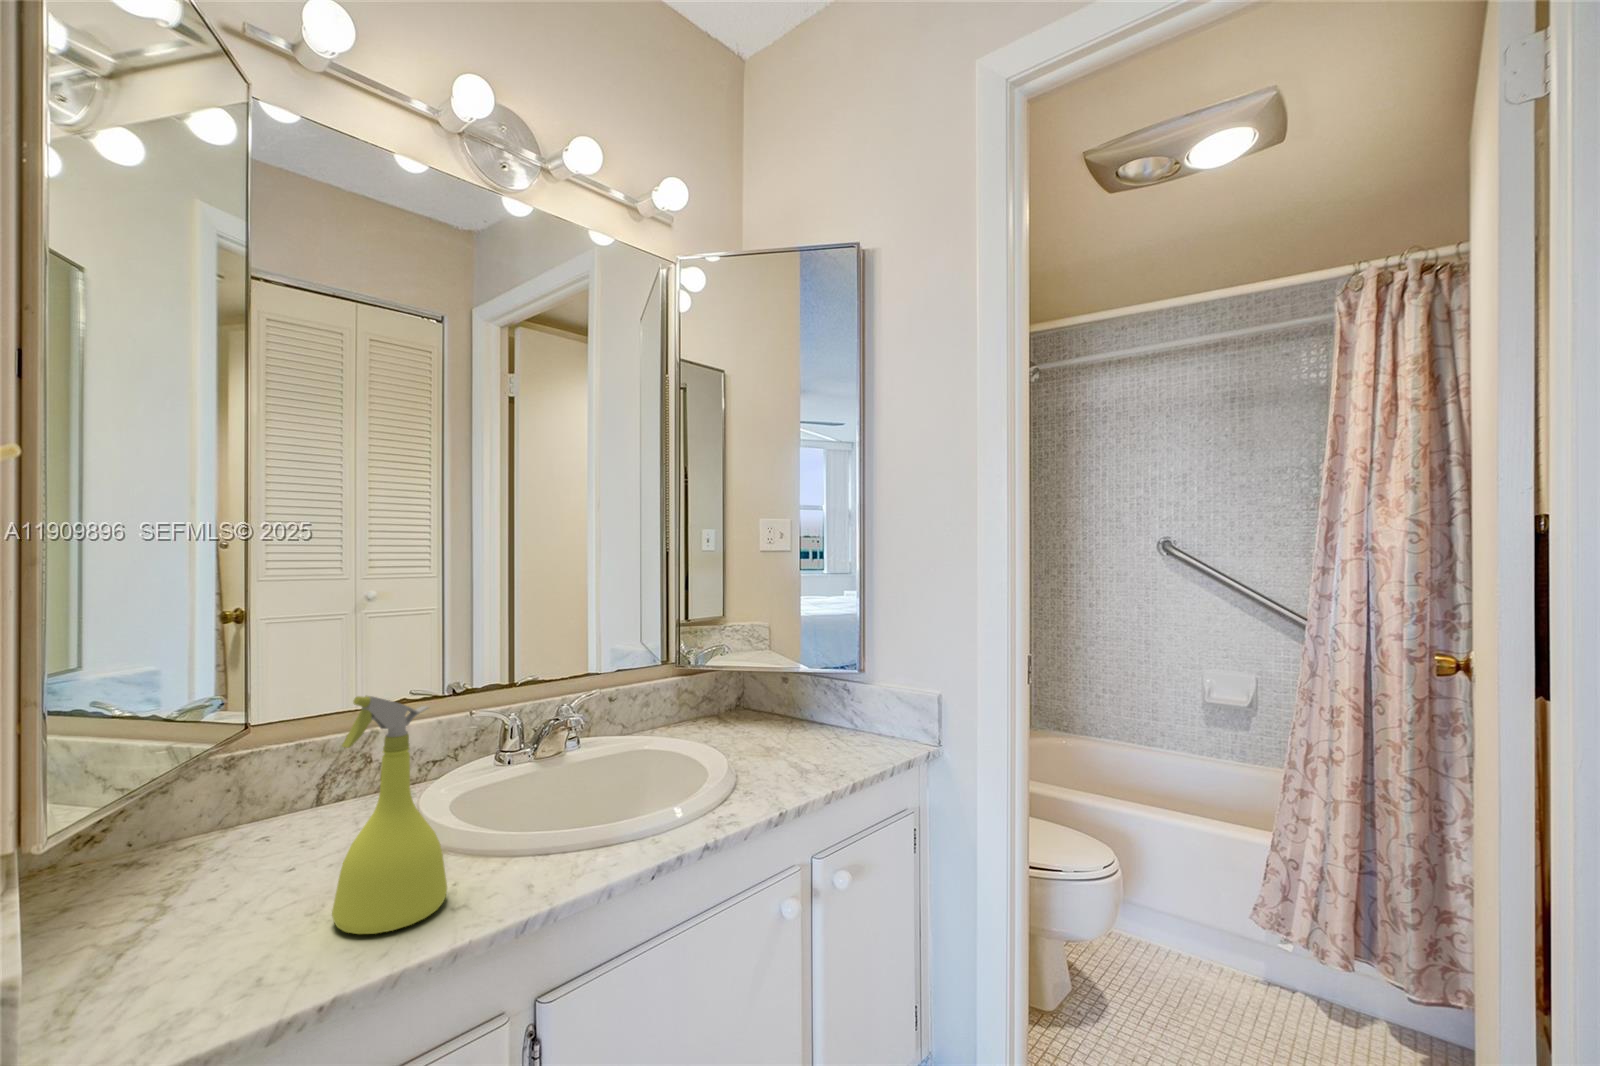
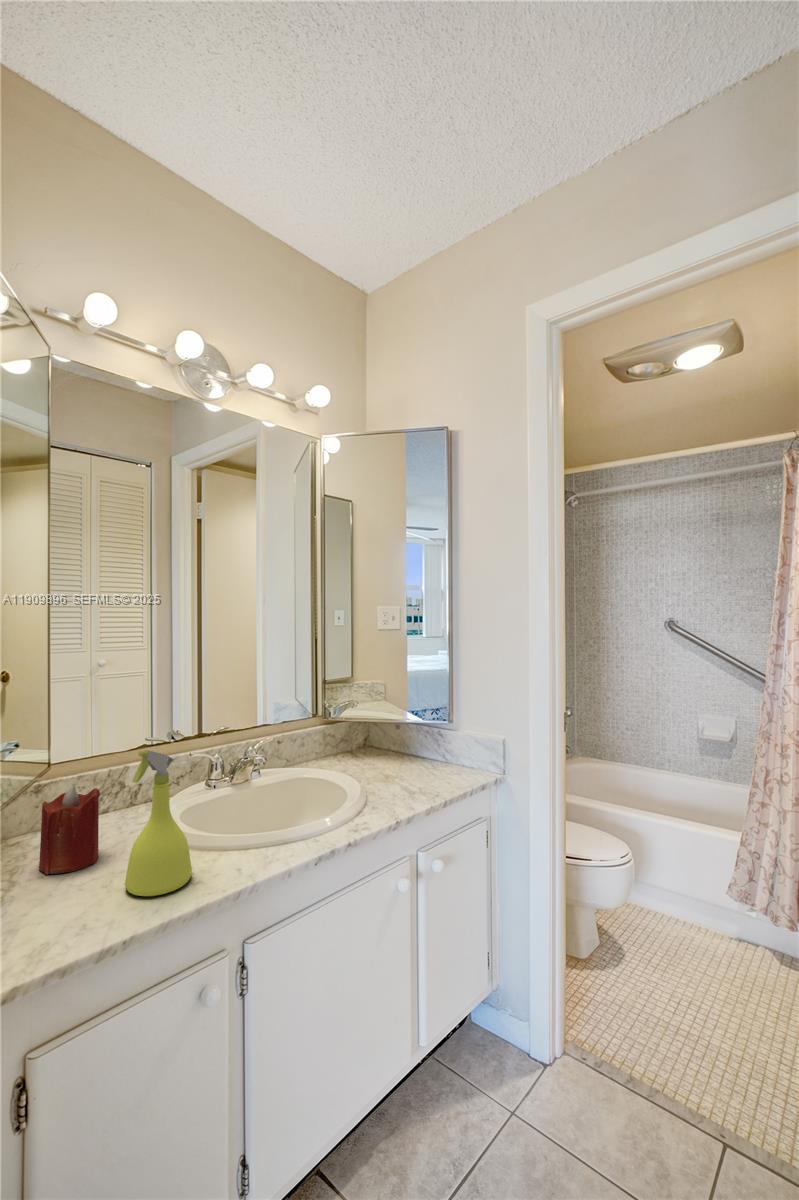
candle: none [205,756,312,897] -> present [39,786,100,875]

